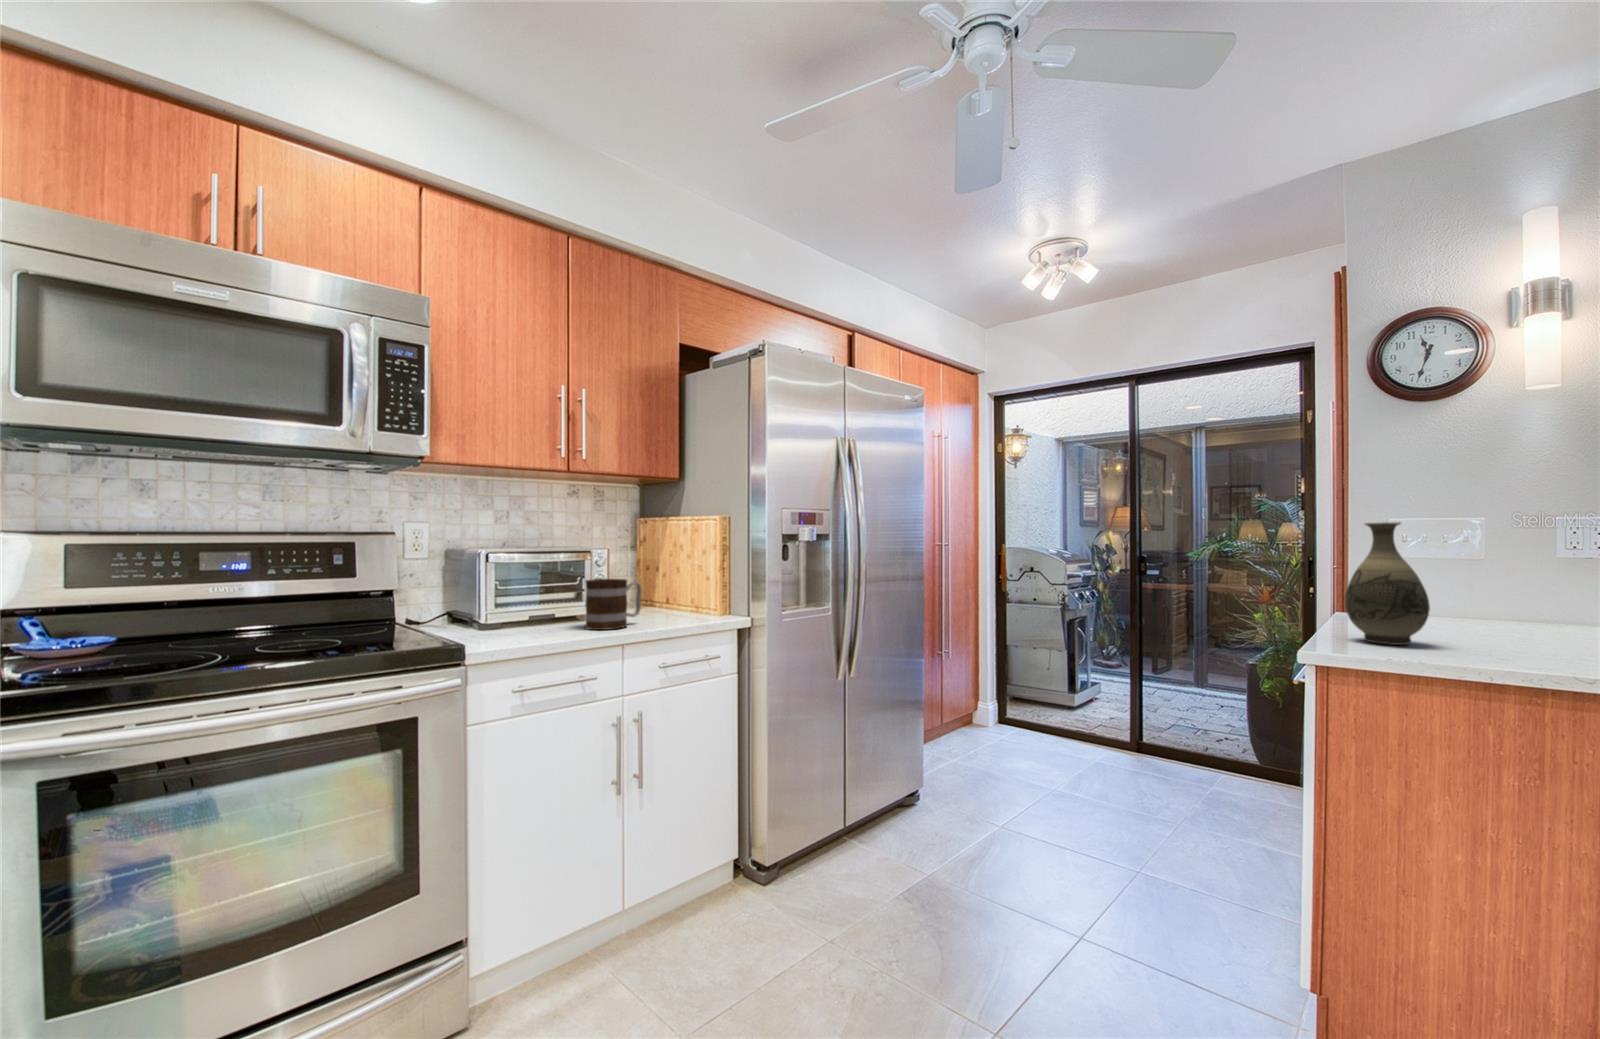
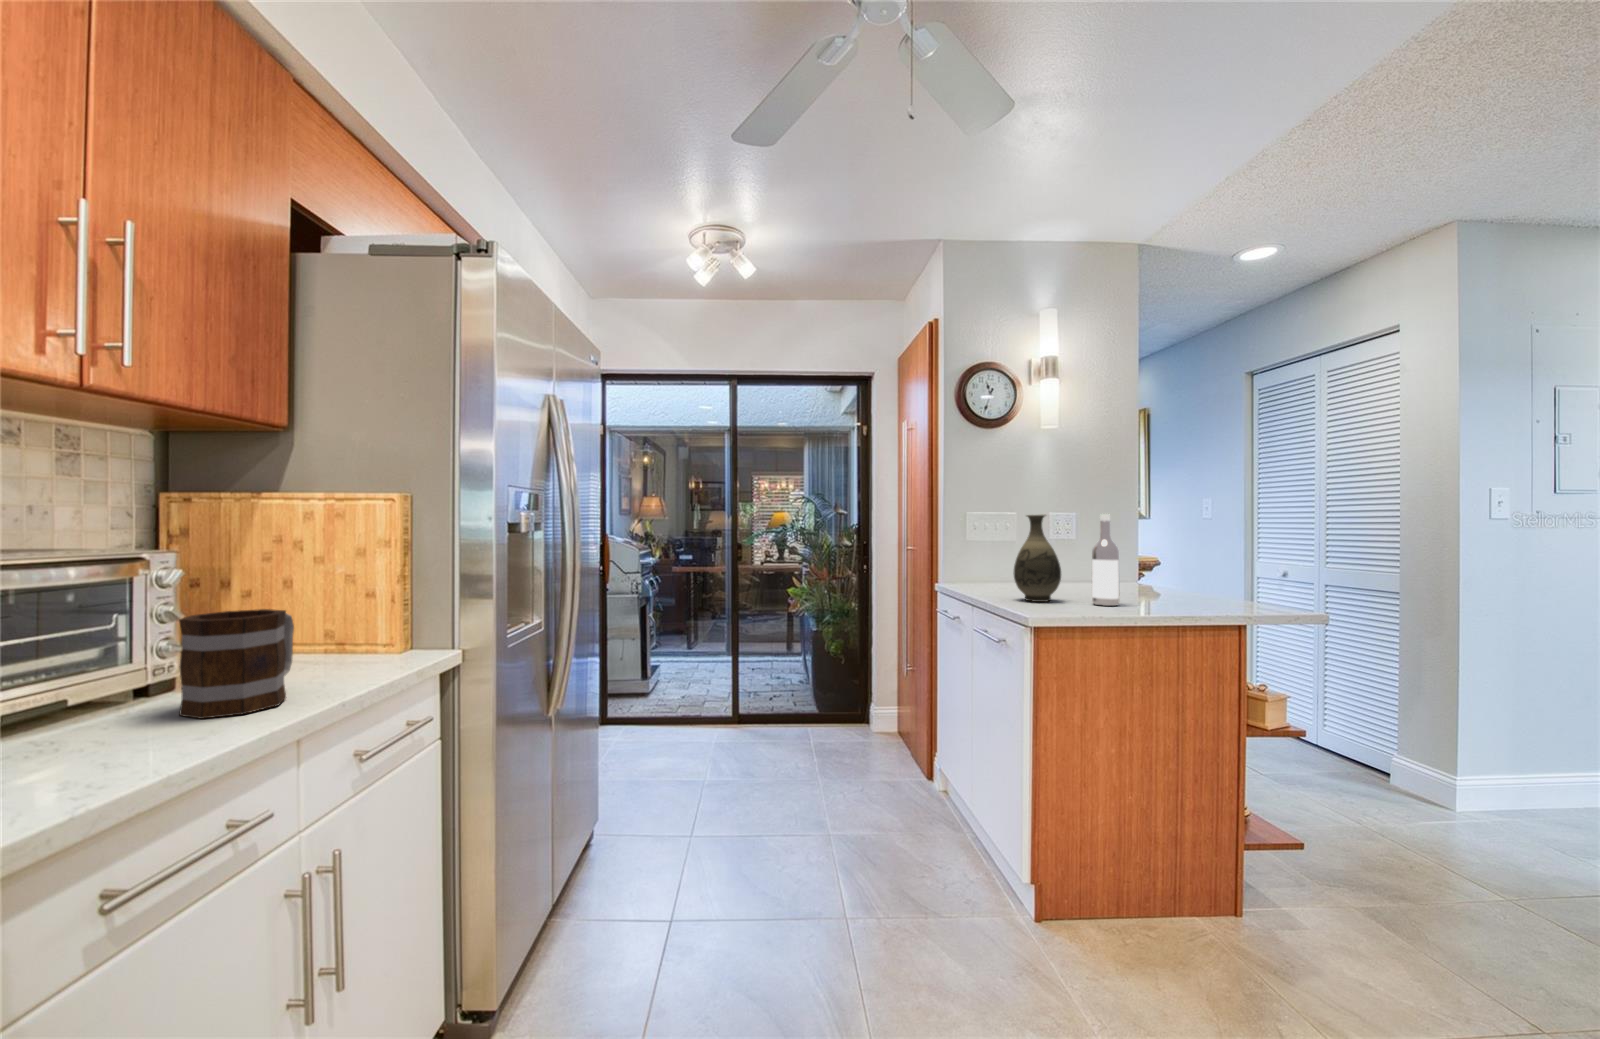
wine bottle: none [1467,521,1524,662] -> present [1092,514,1120,606]

